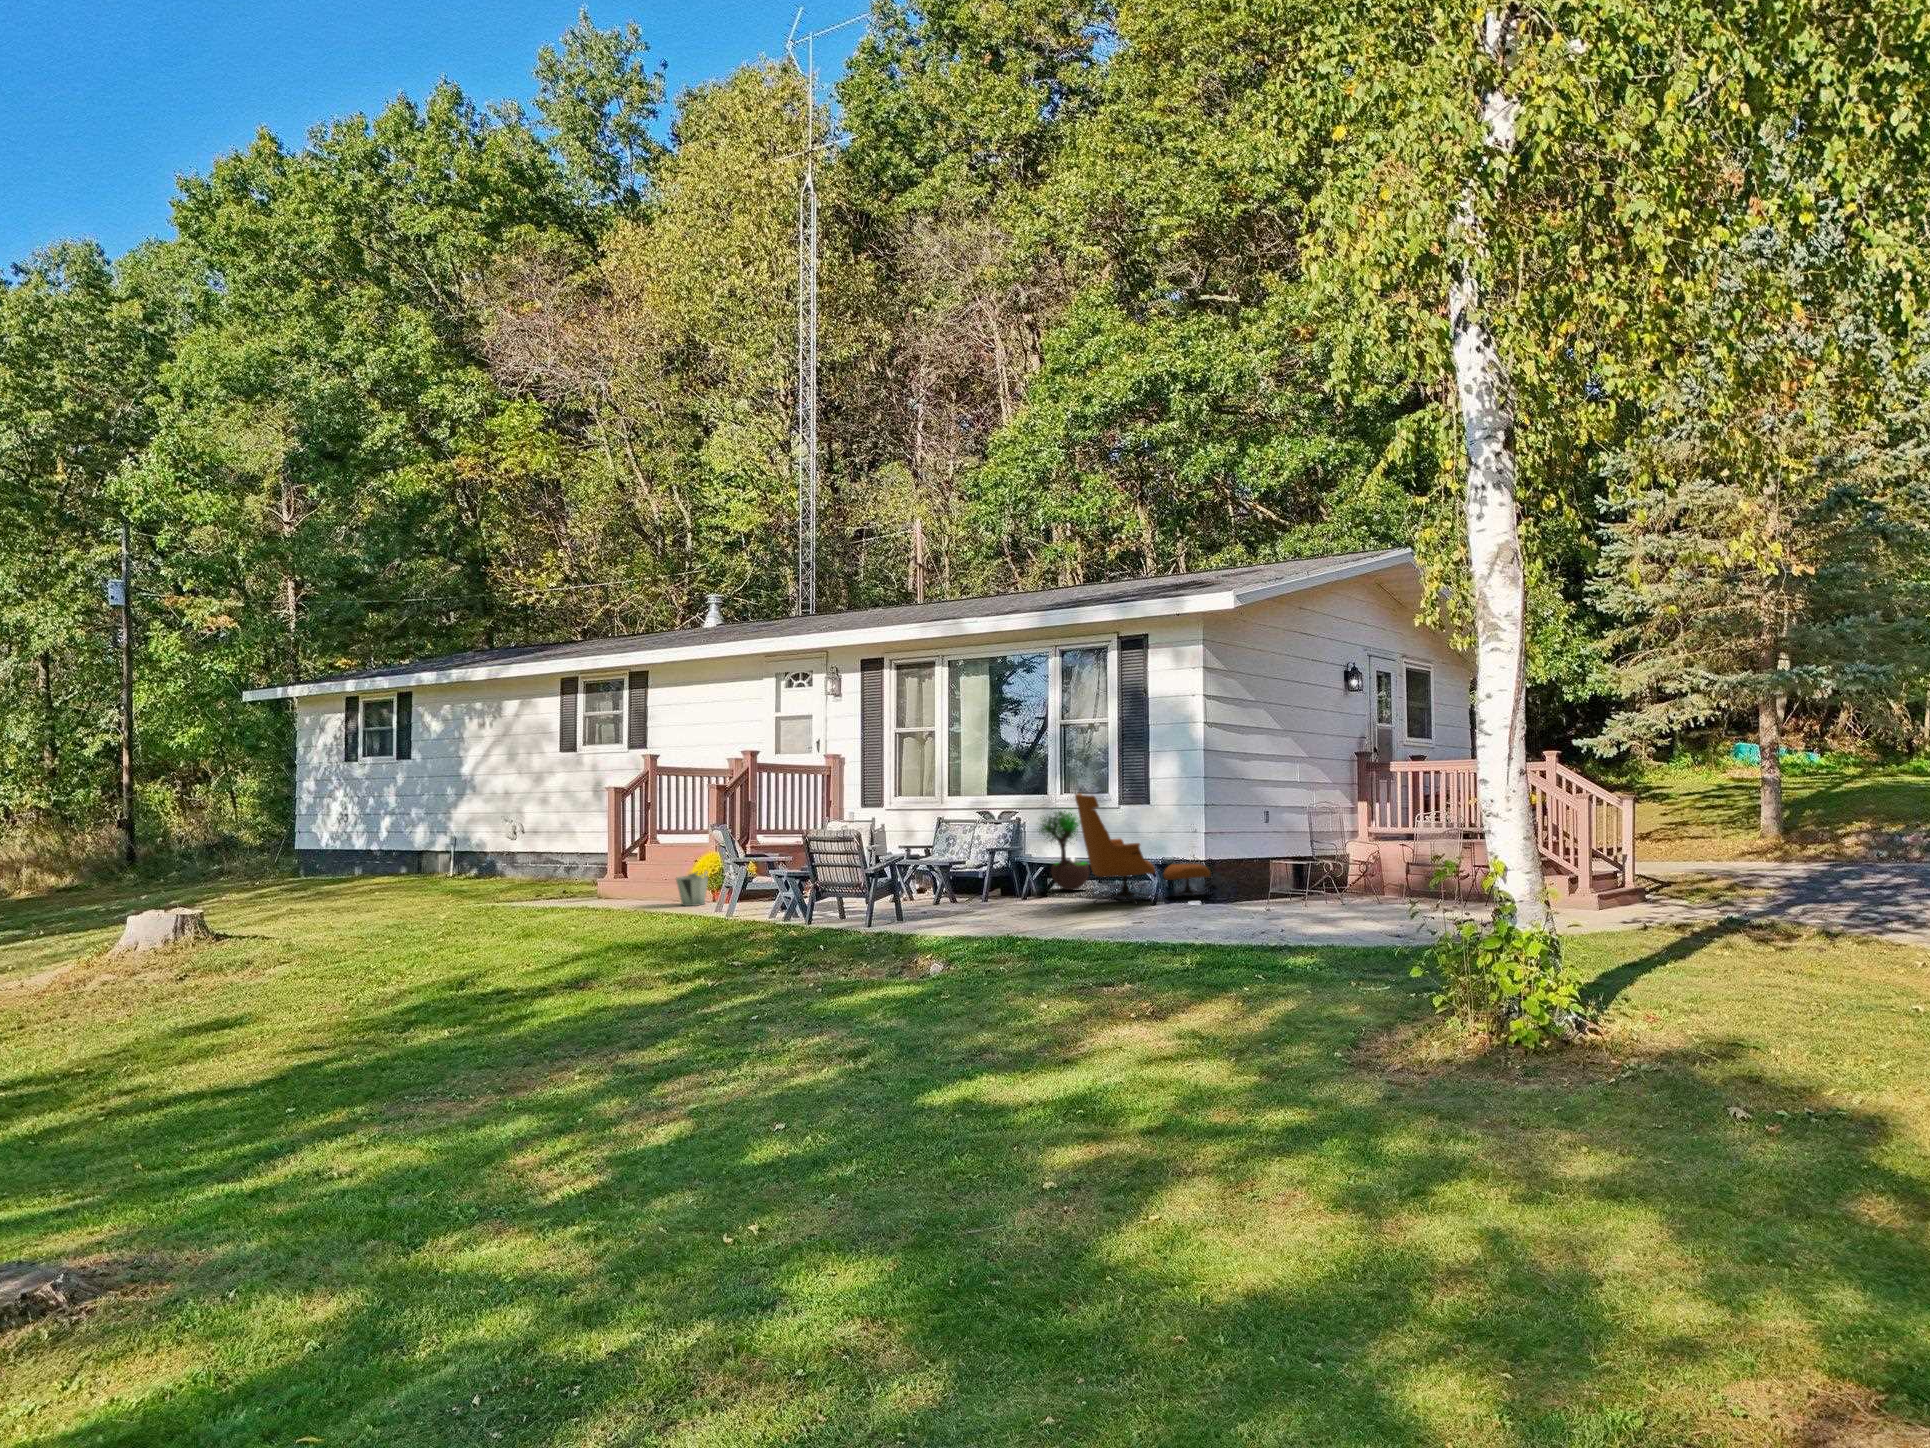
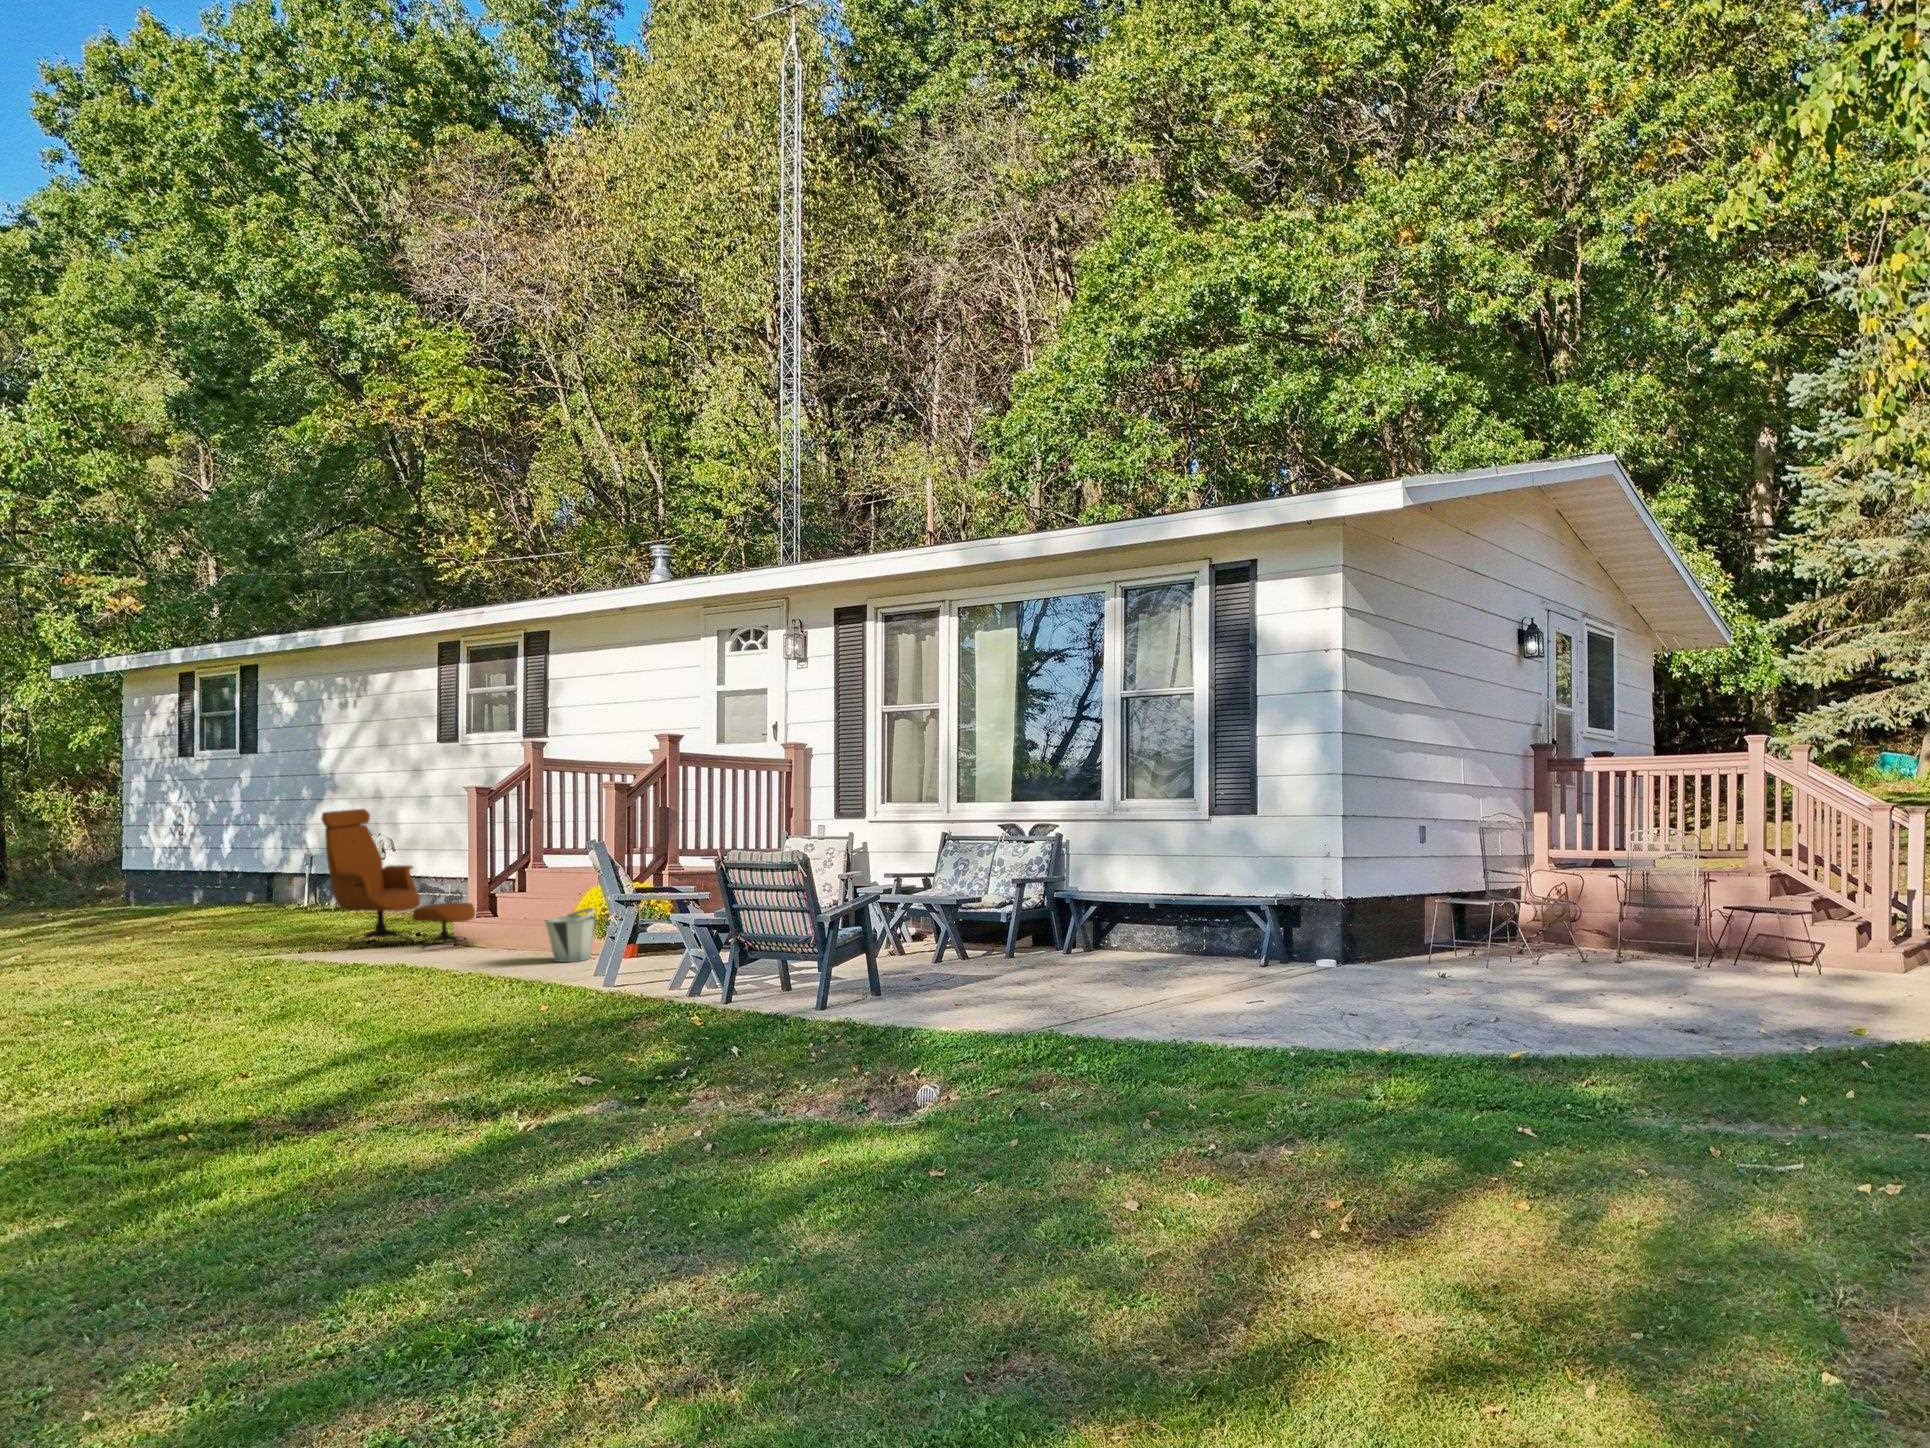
lounge chair: present [1075,794,1211,904] -> present [321,809,475,948]
potted tree: present [1037,808,1089,890] -> none [1085,810,1167,943]

